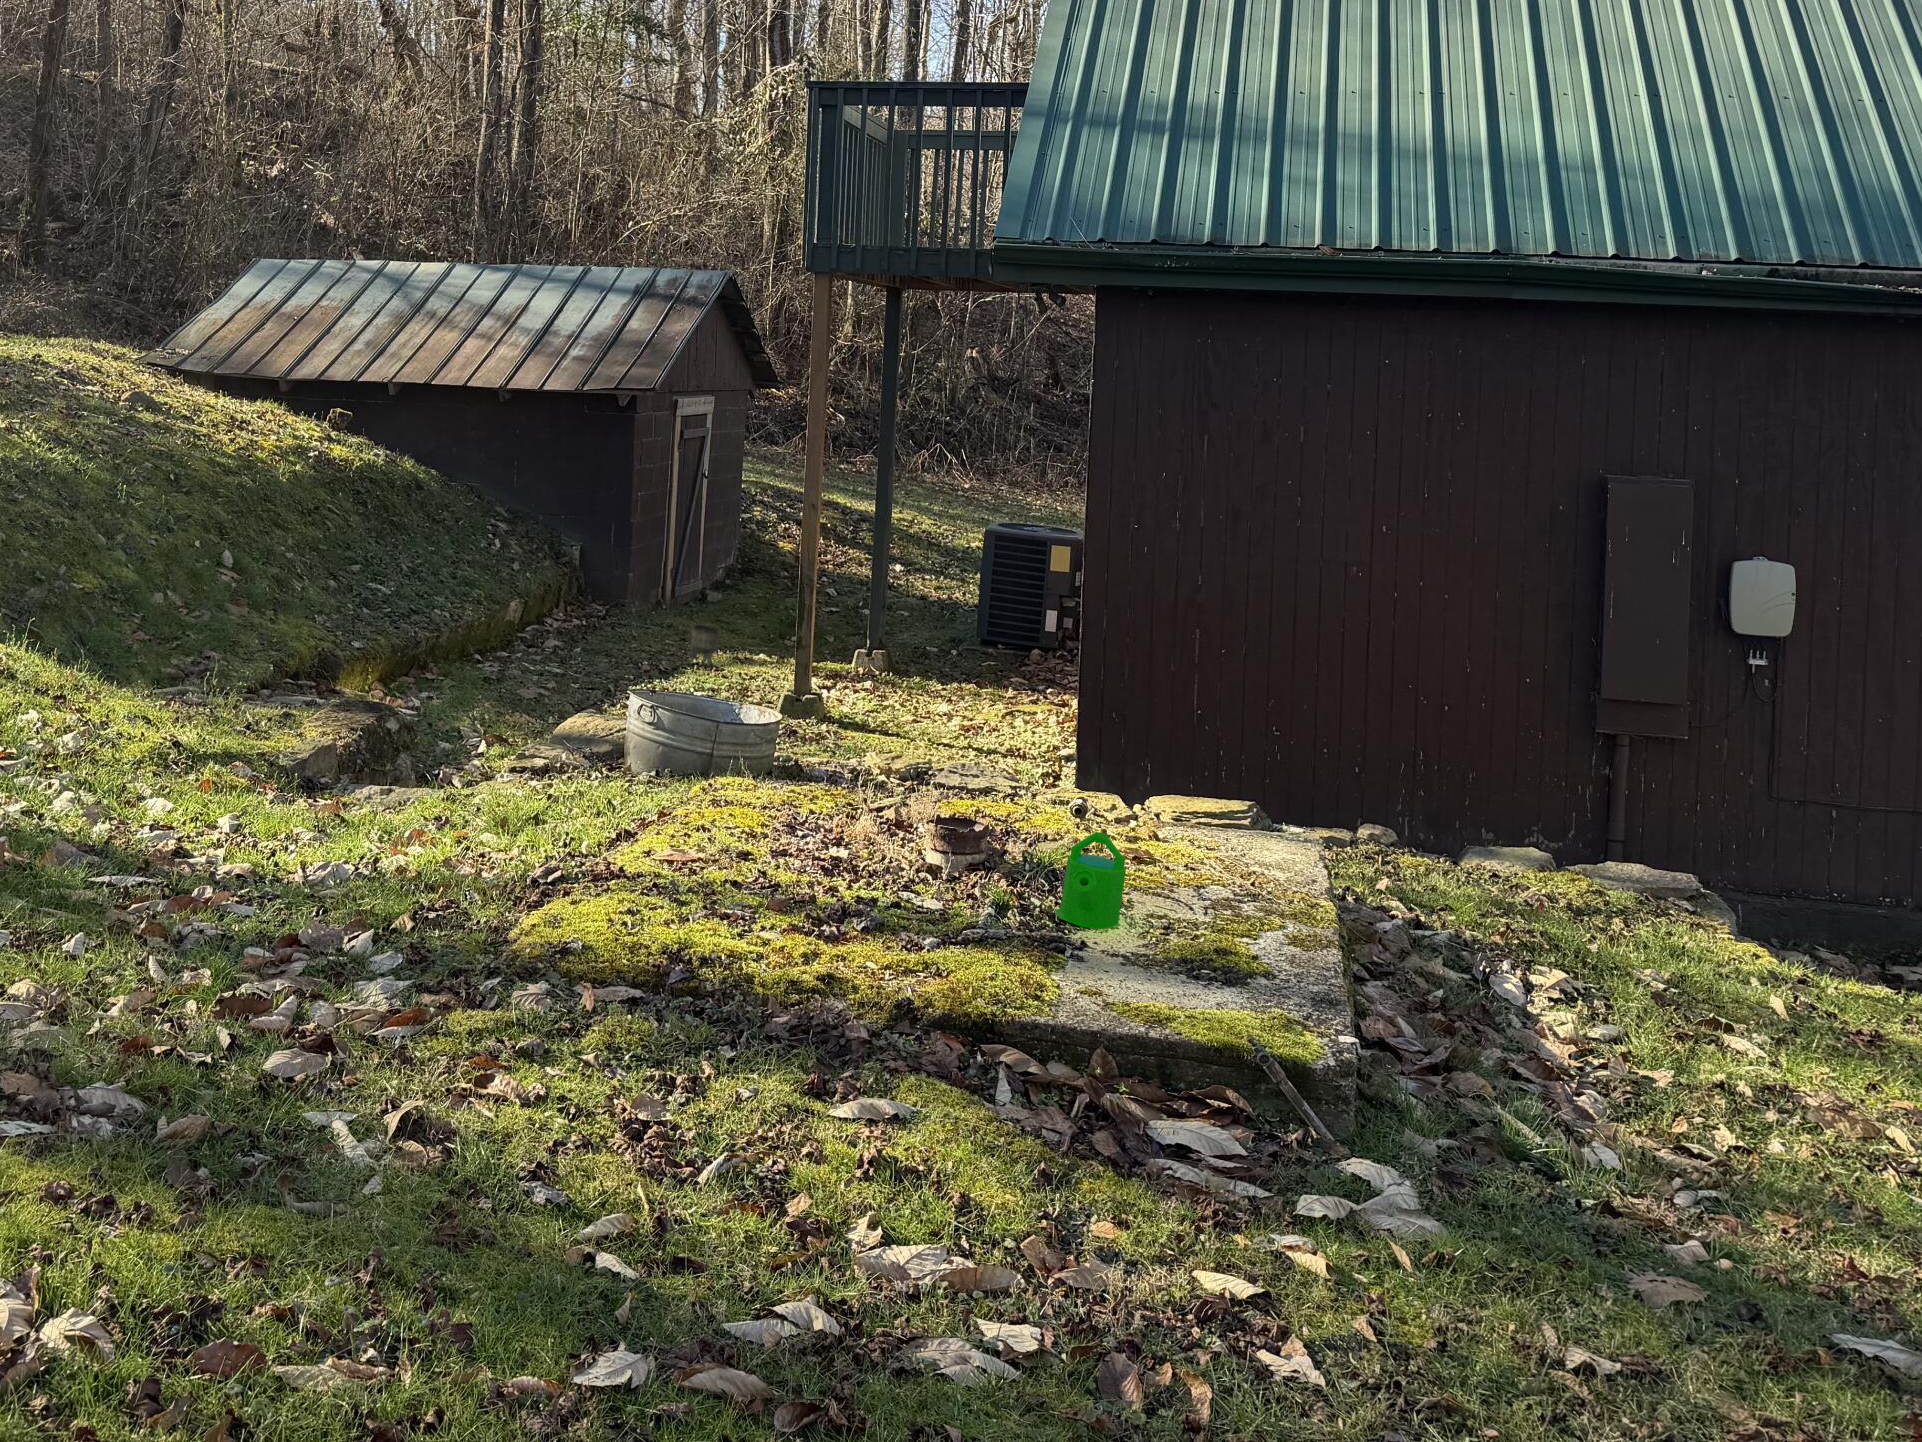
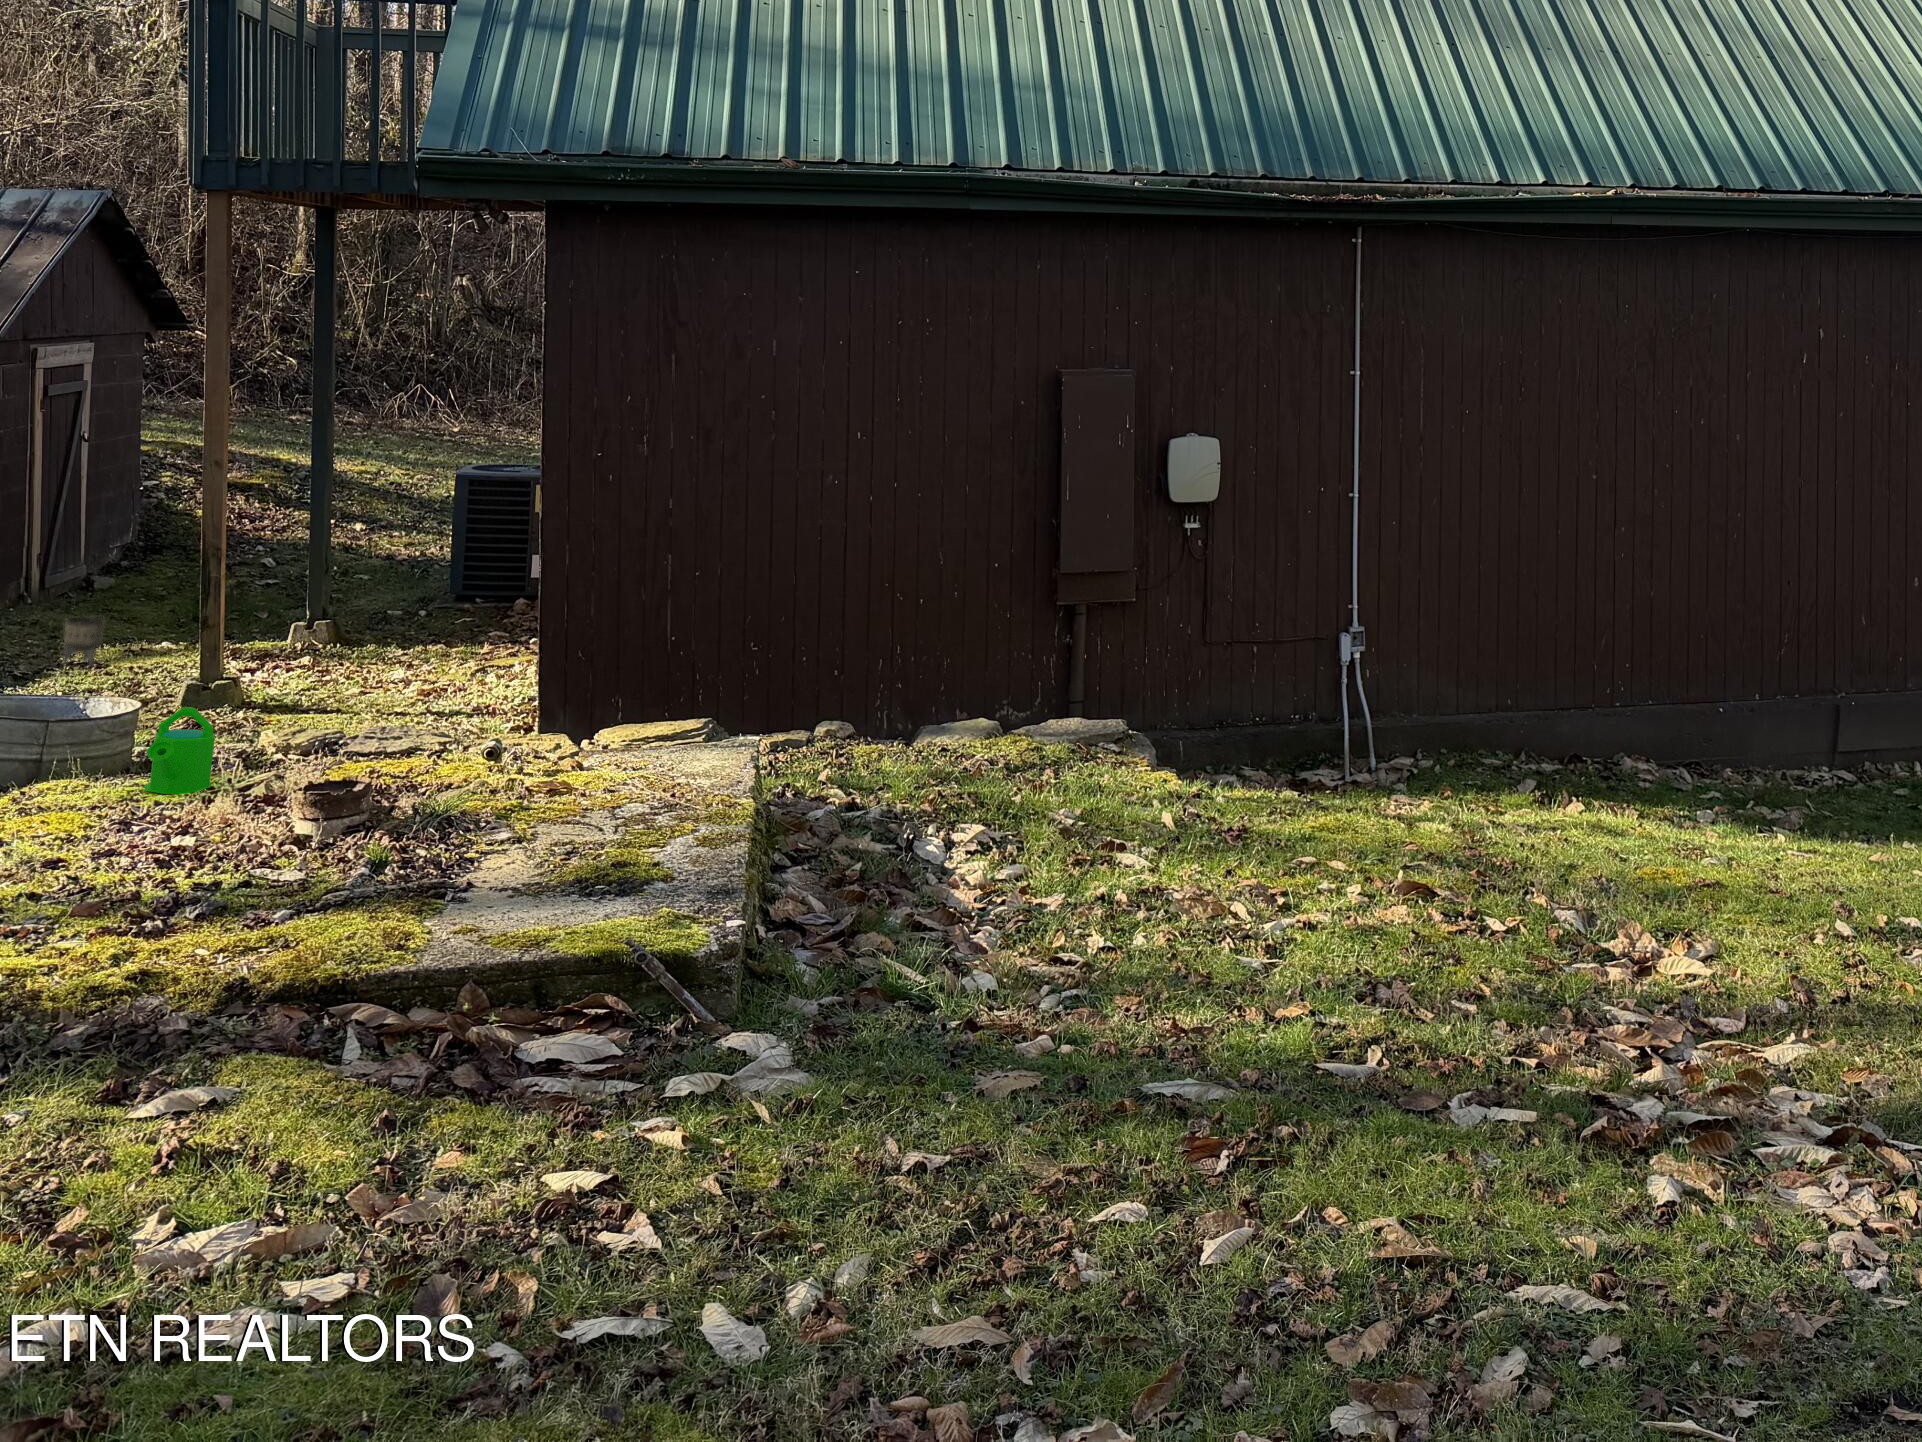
watering can: present [1055,832,1126,929] -> present [144,707,215,794]

